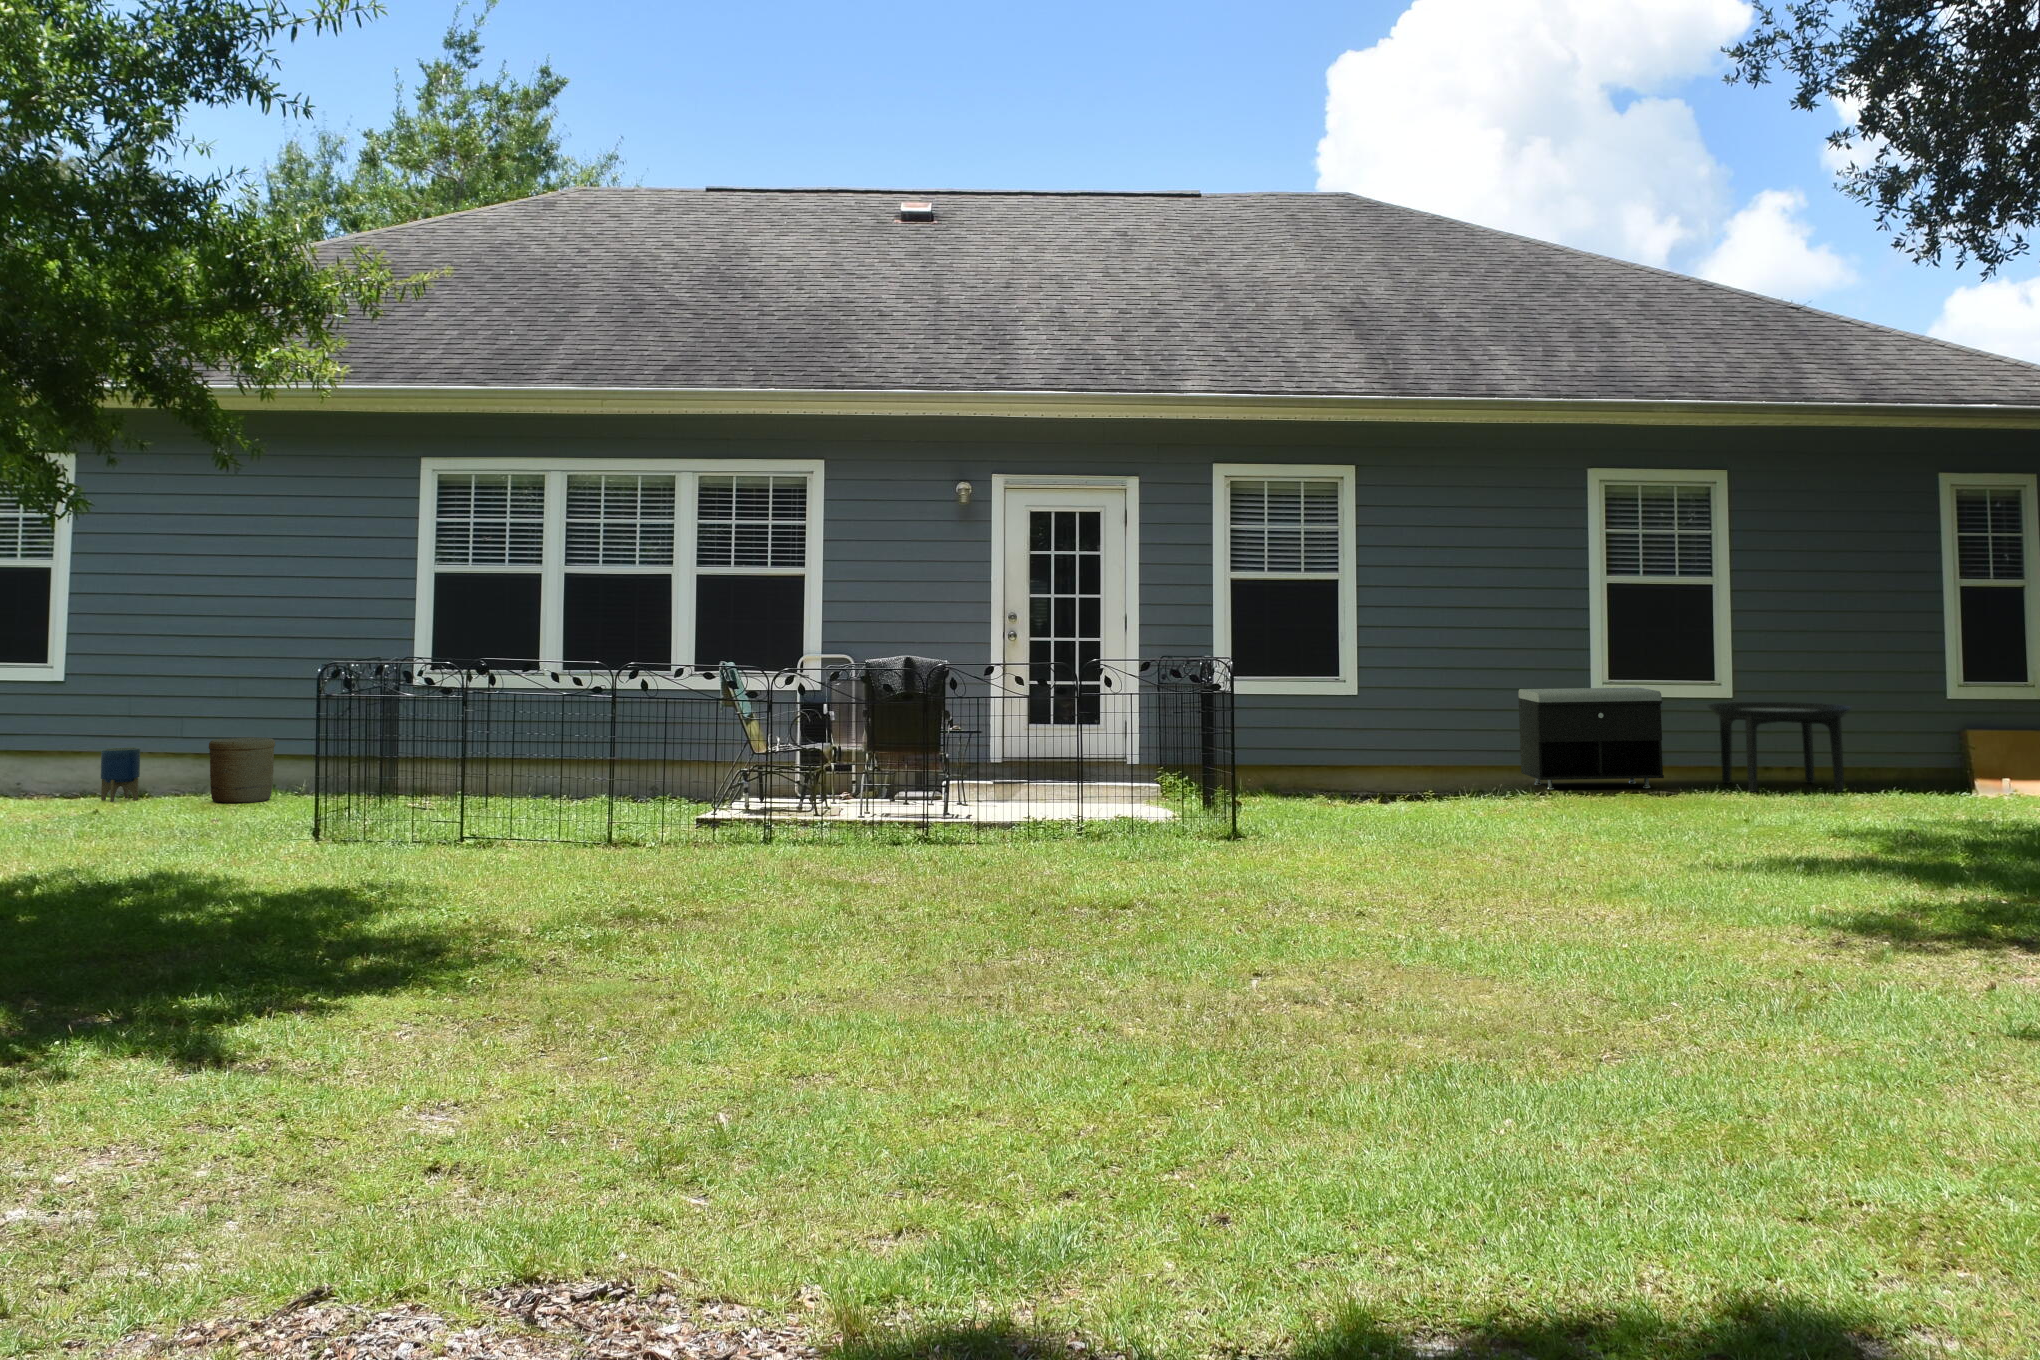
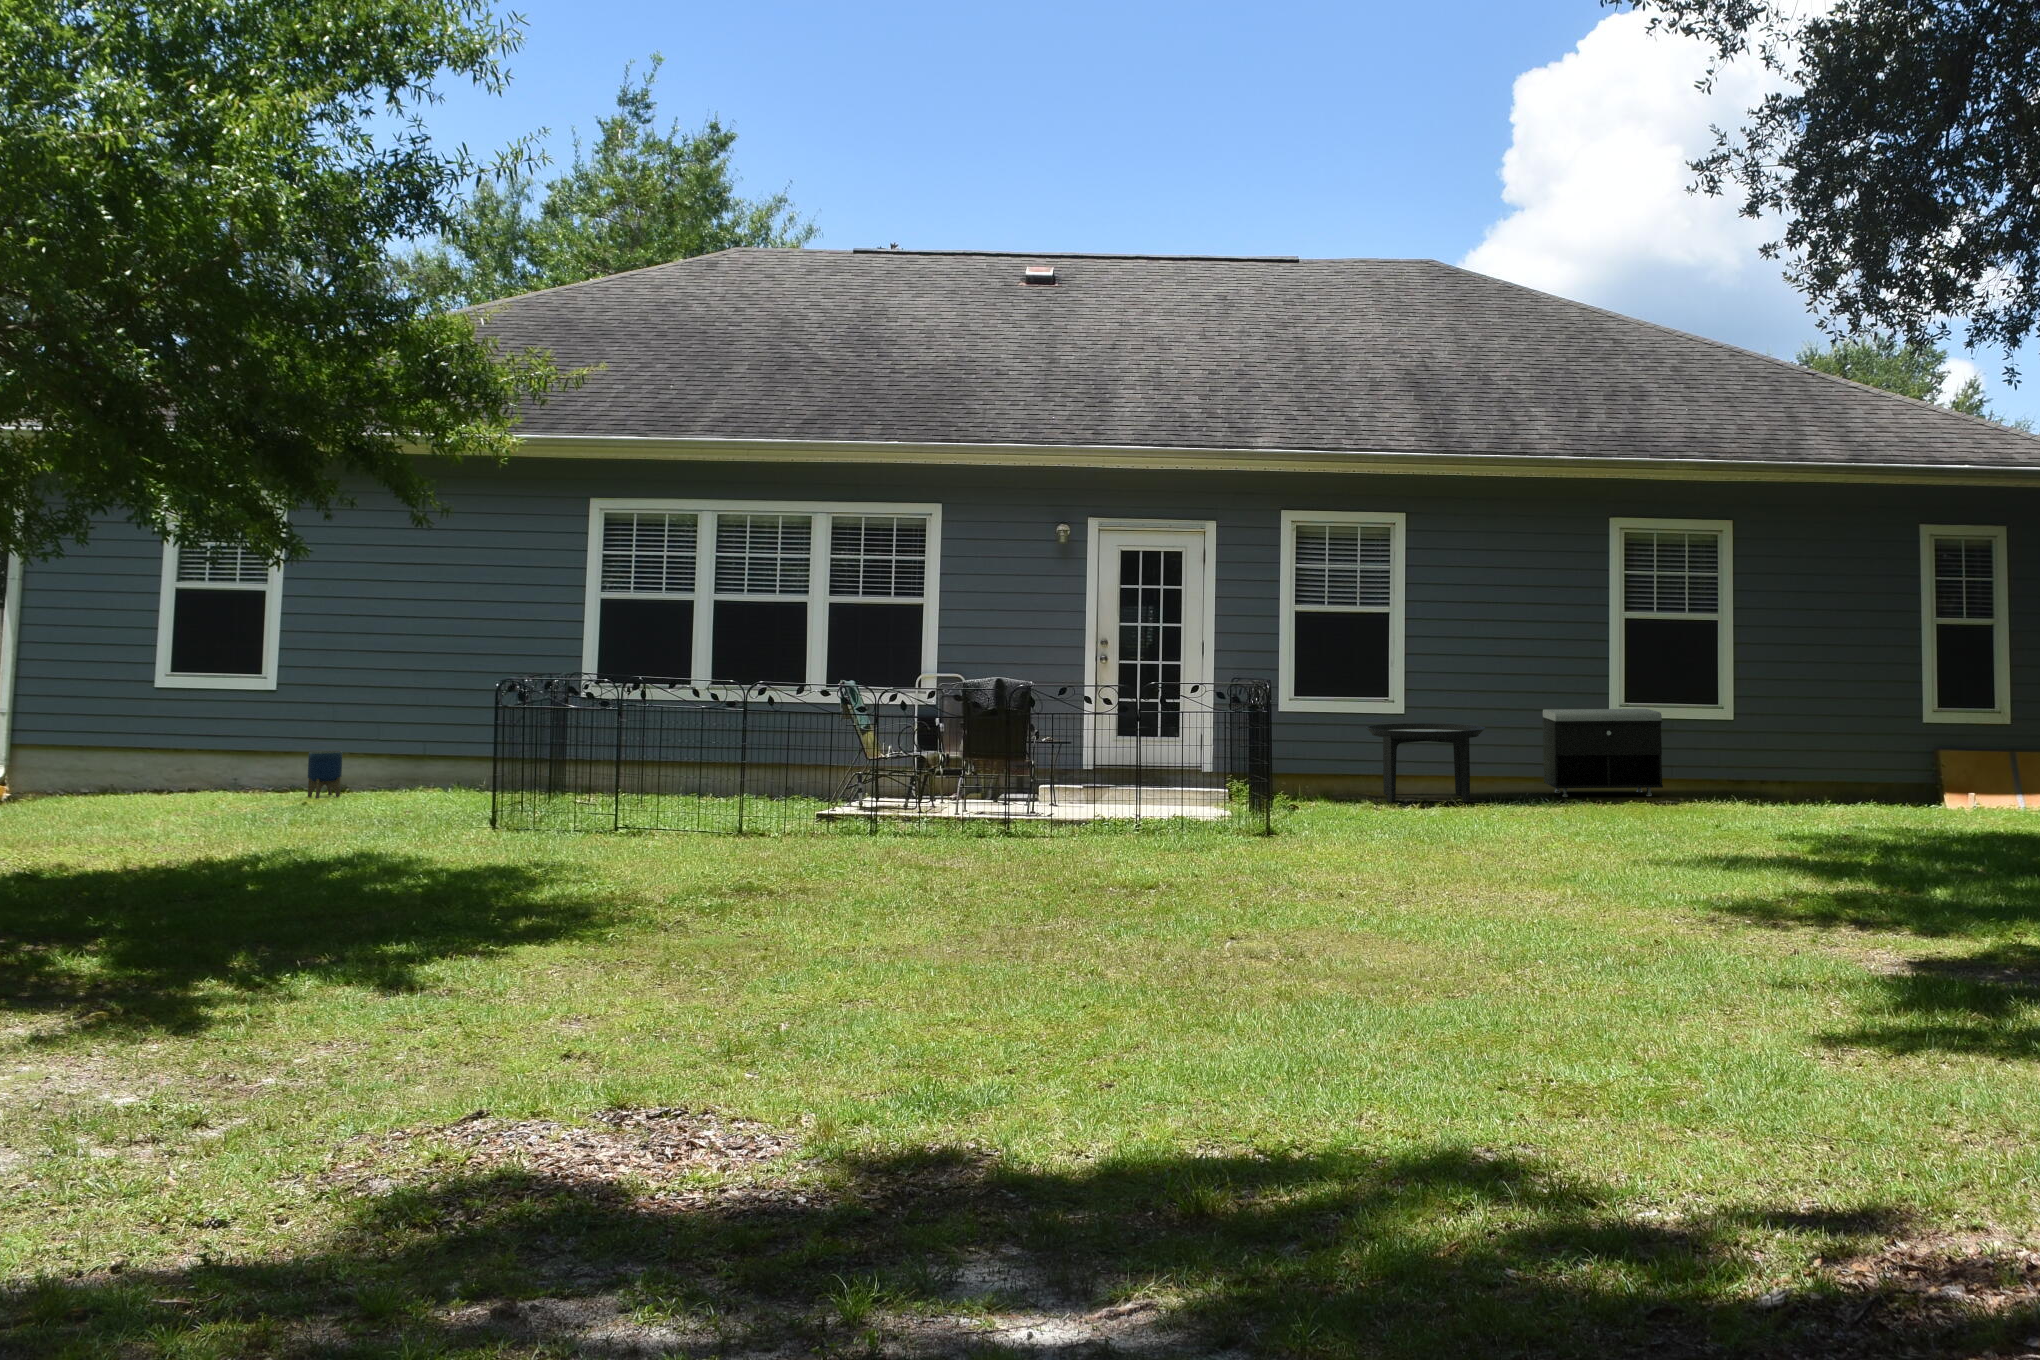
round table: present [1707,702,1851,792] -> present [1365,723,1485,802]
woven basket: present [209,738,275,803] -> none [402,743,460,800]

